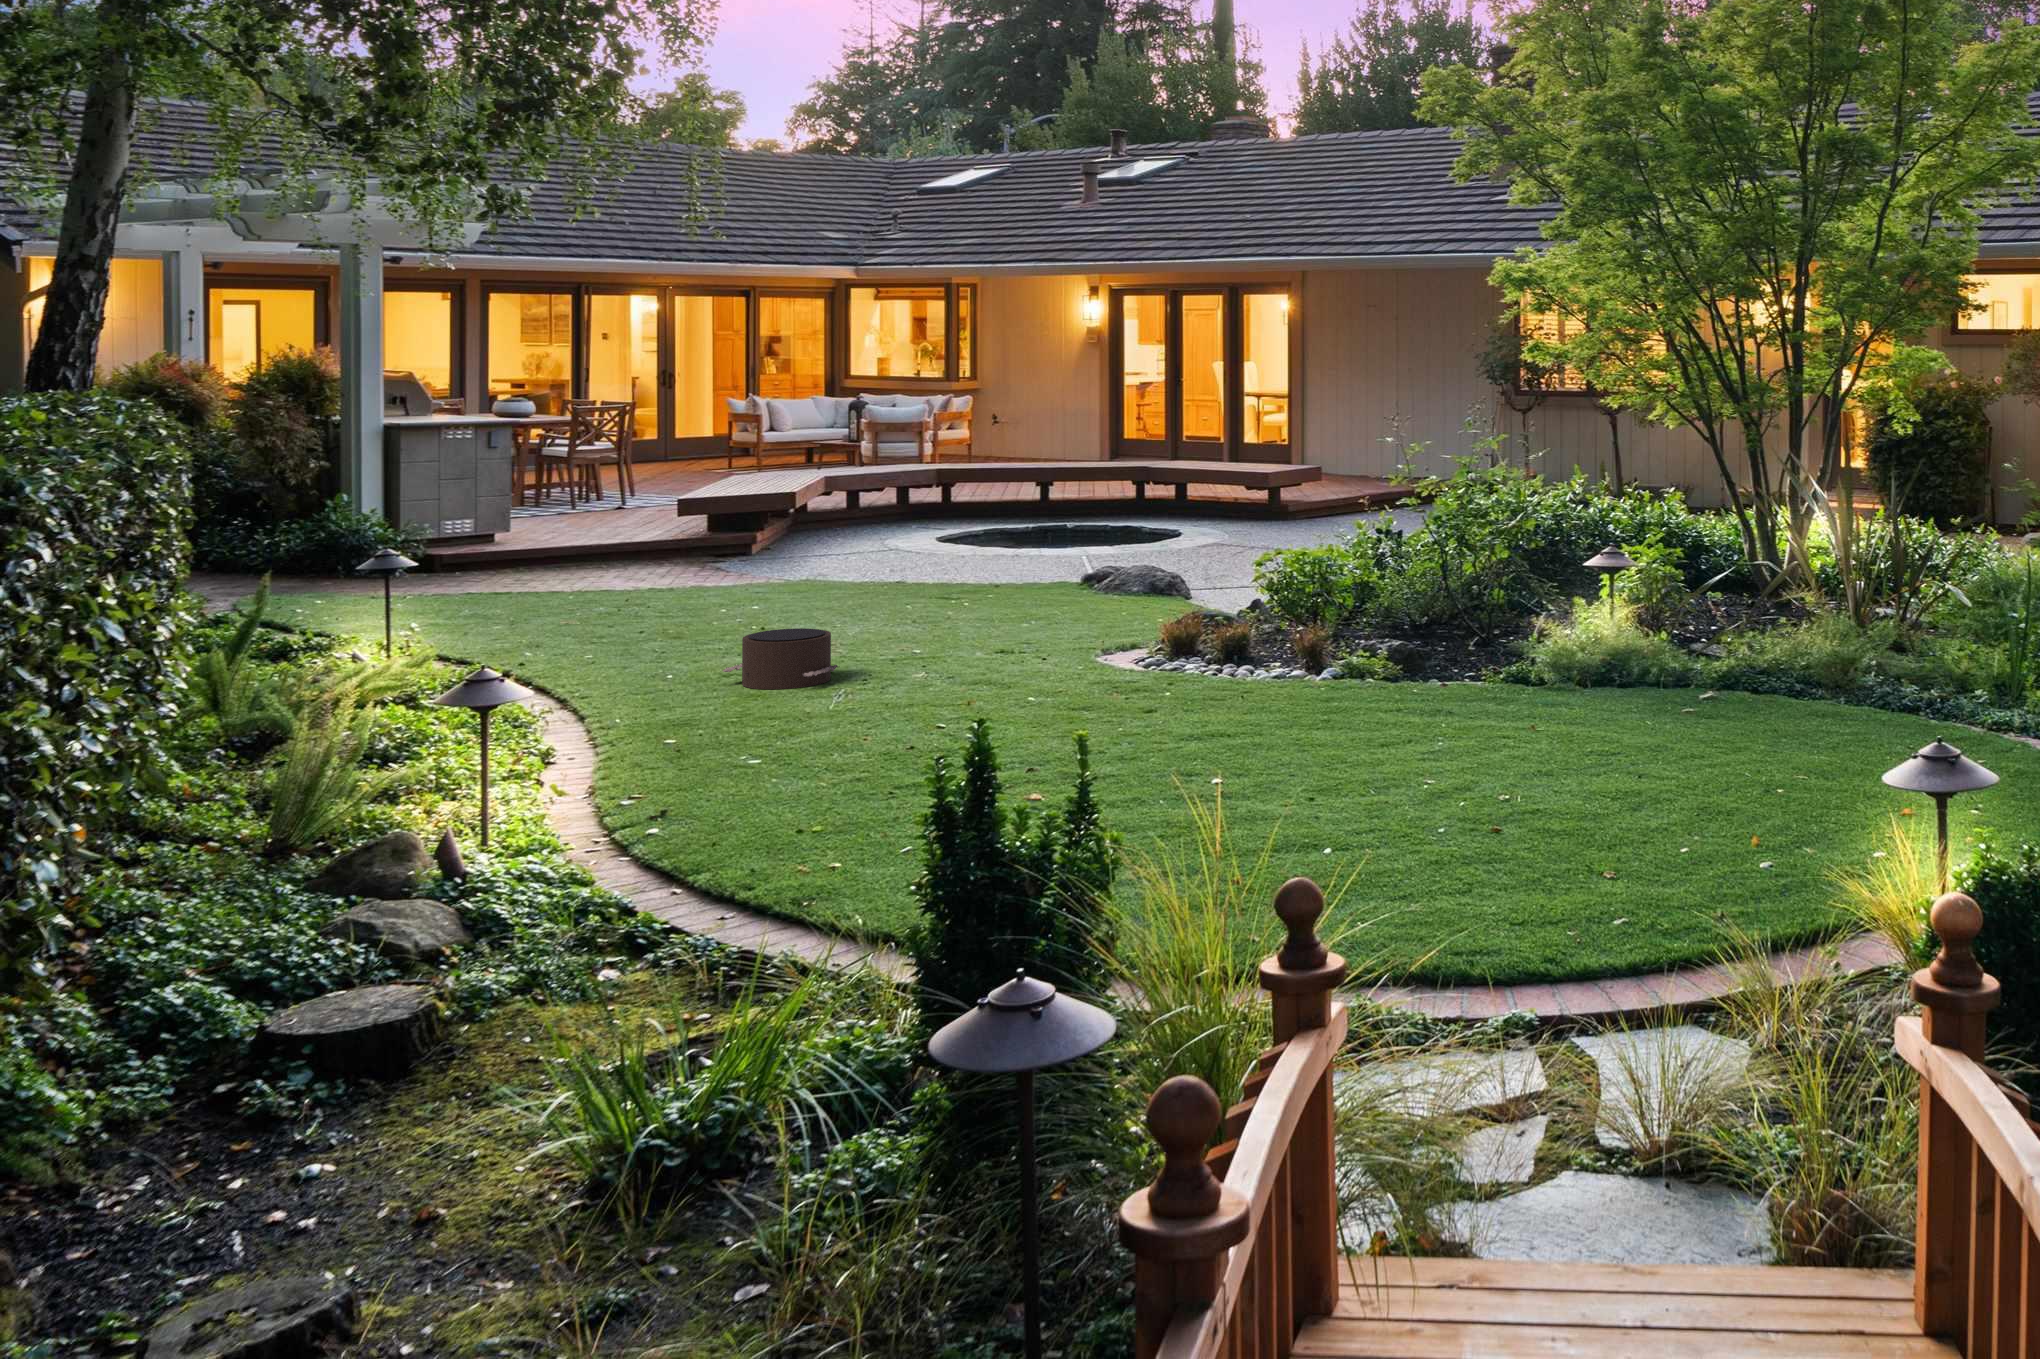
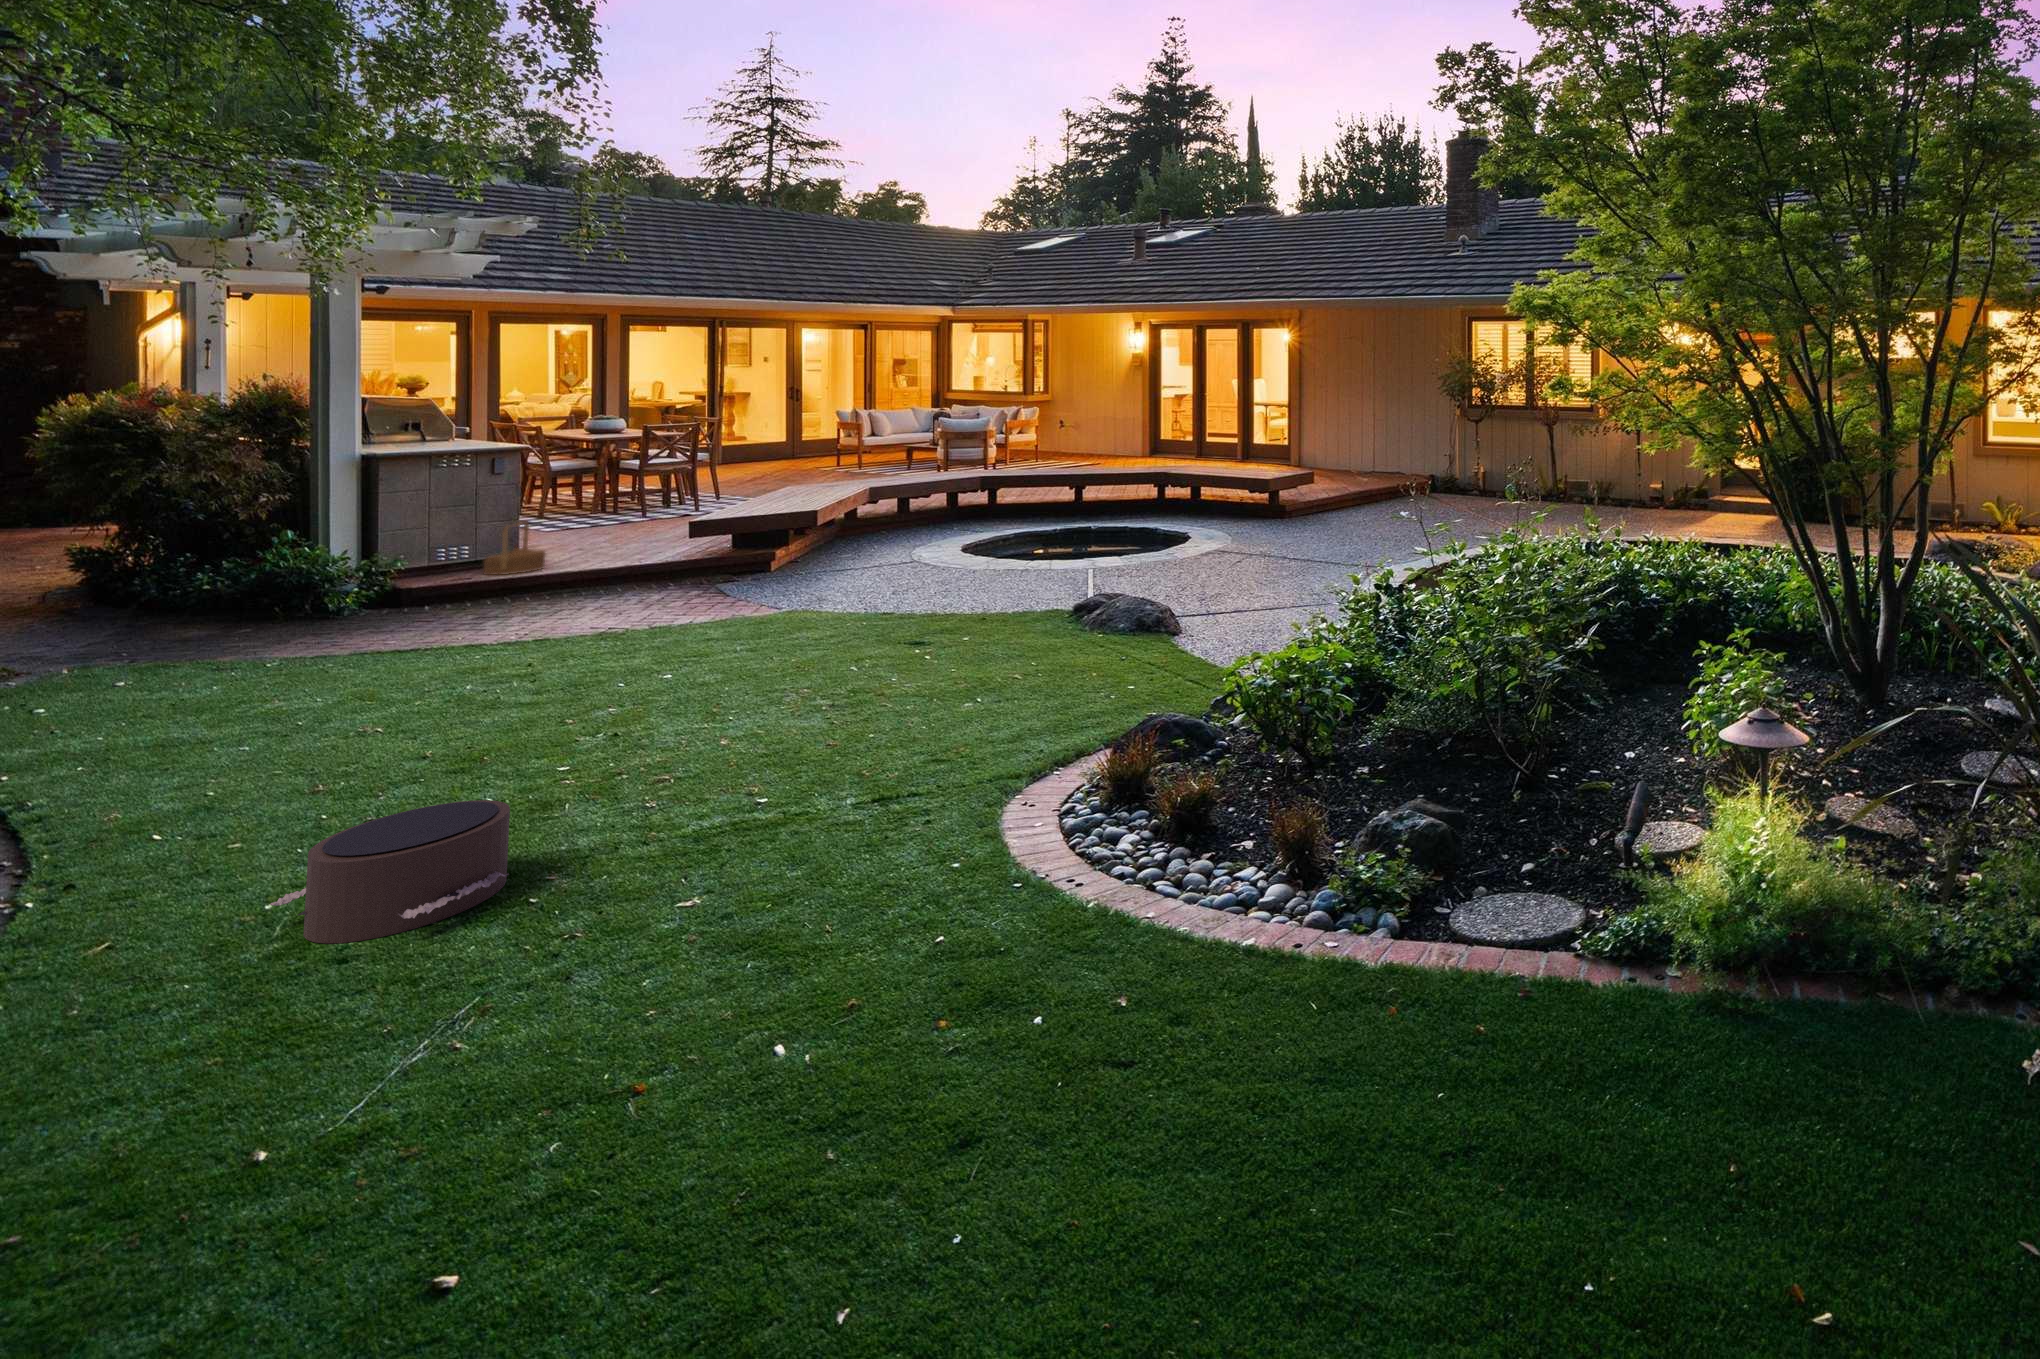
woven basket: none [503,503,555,555] -> present [484,521,546,575]

